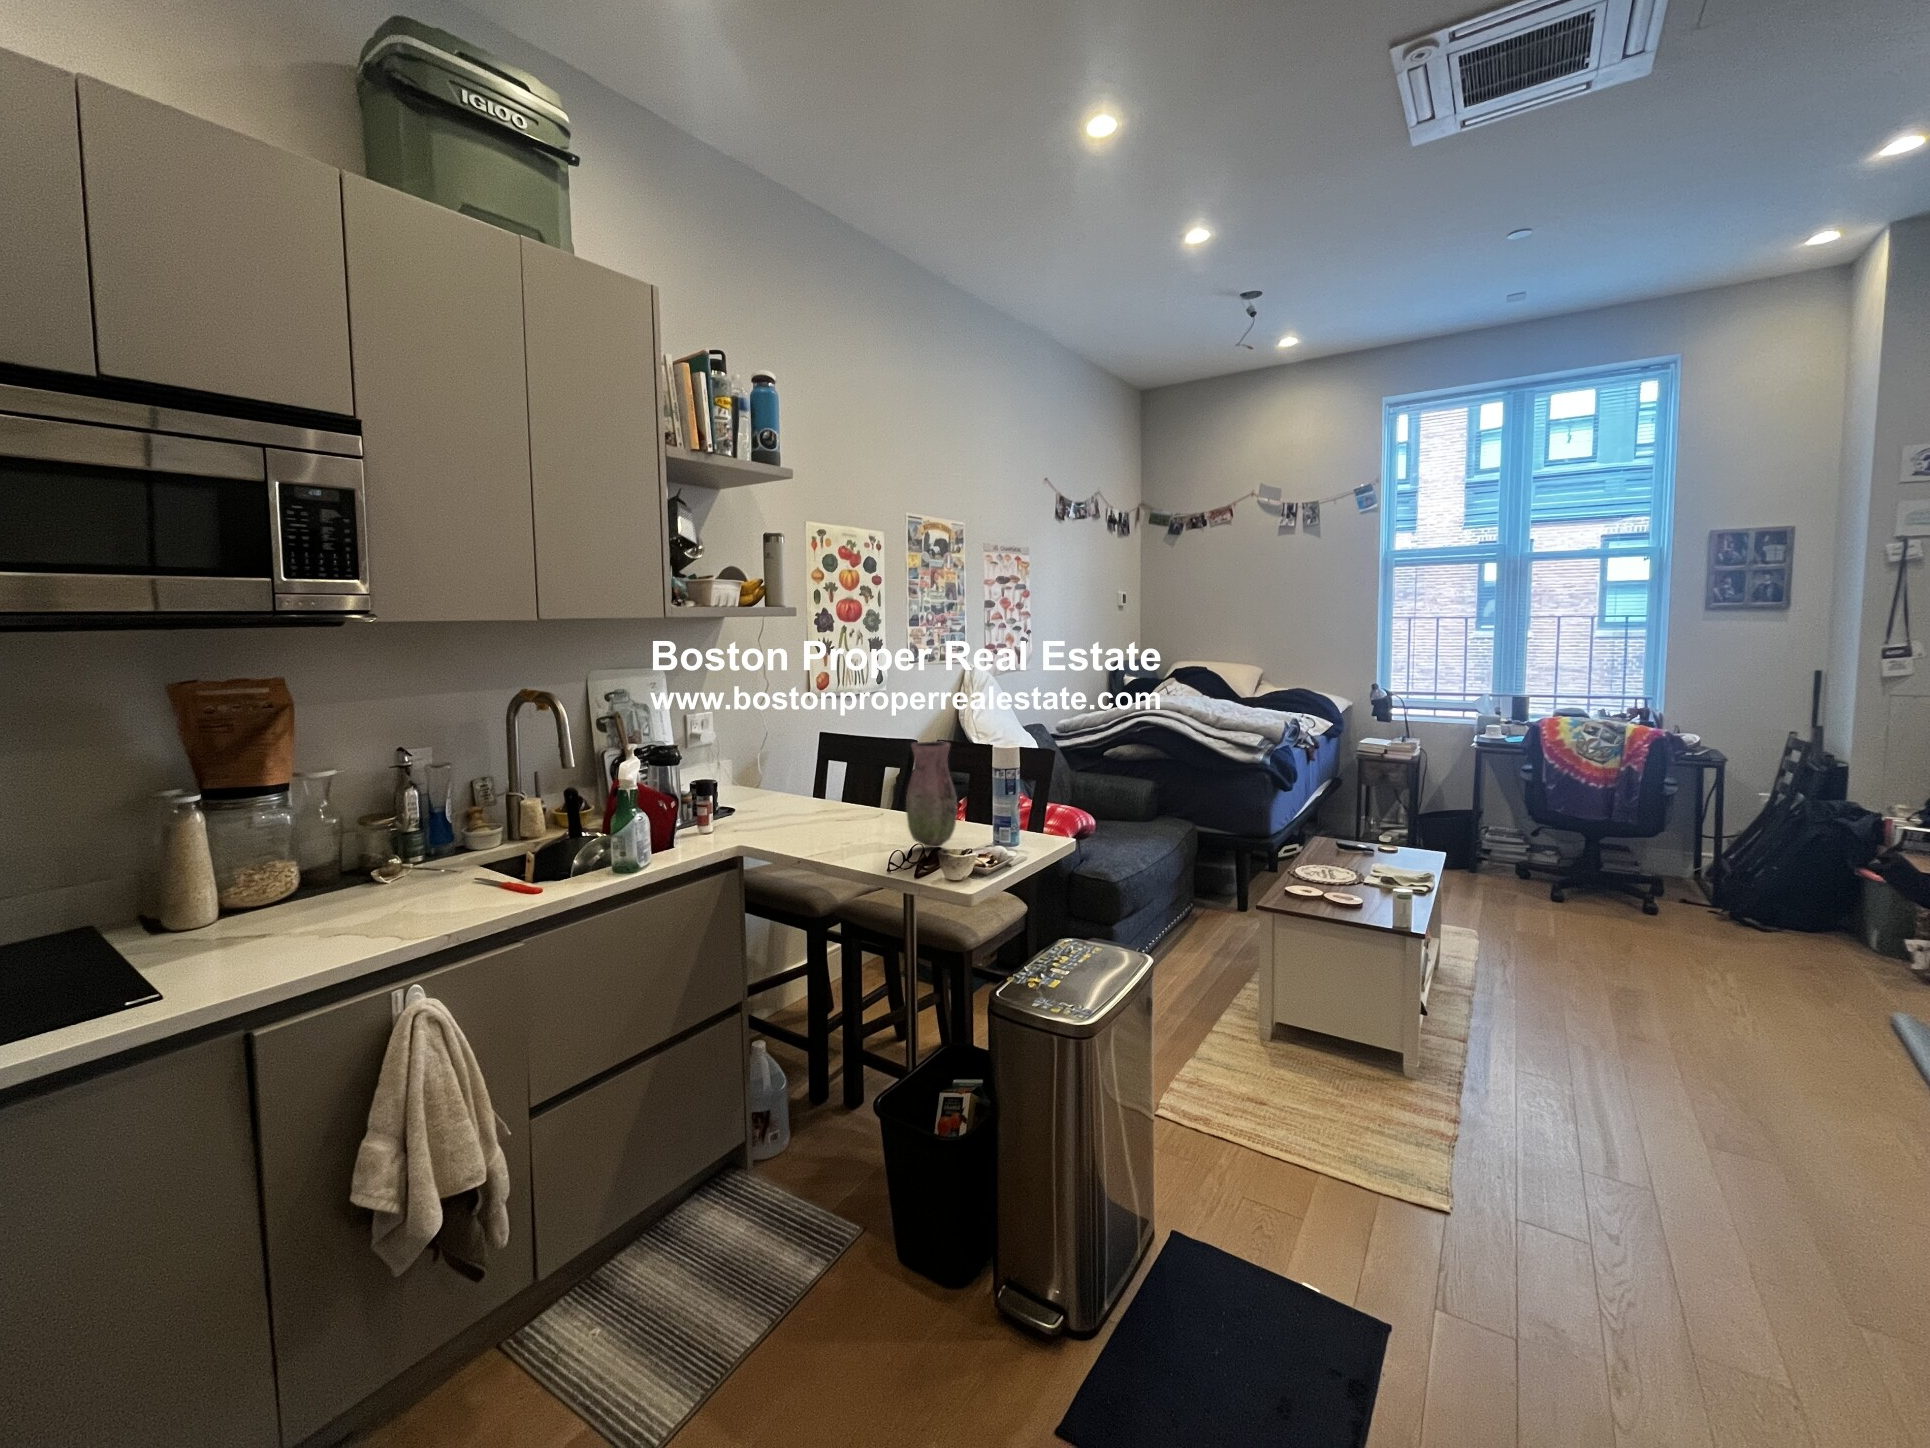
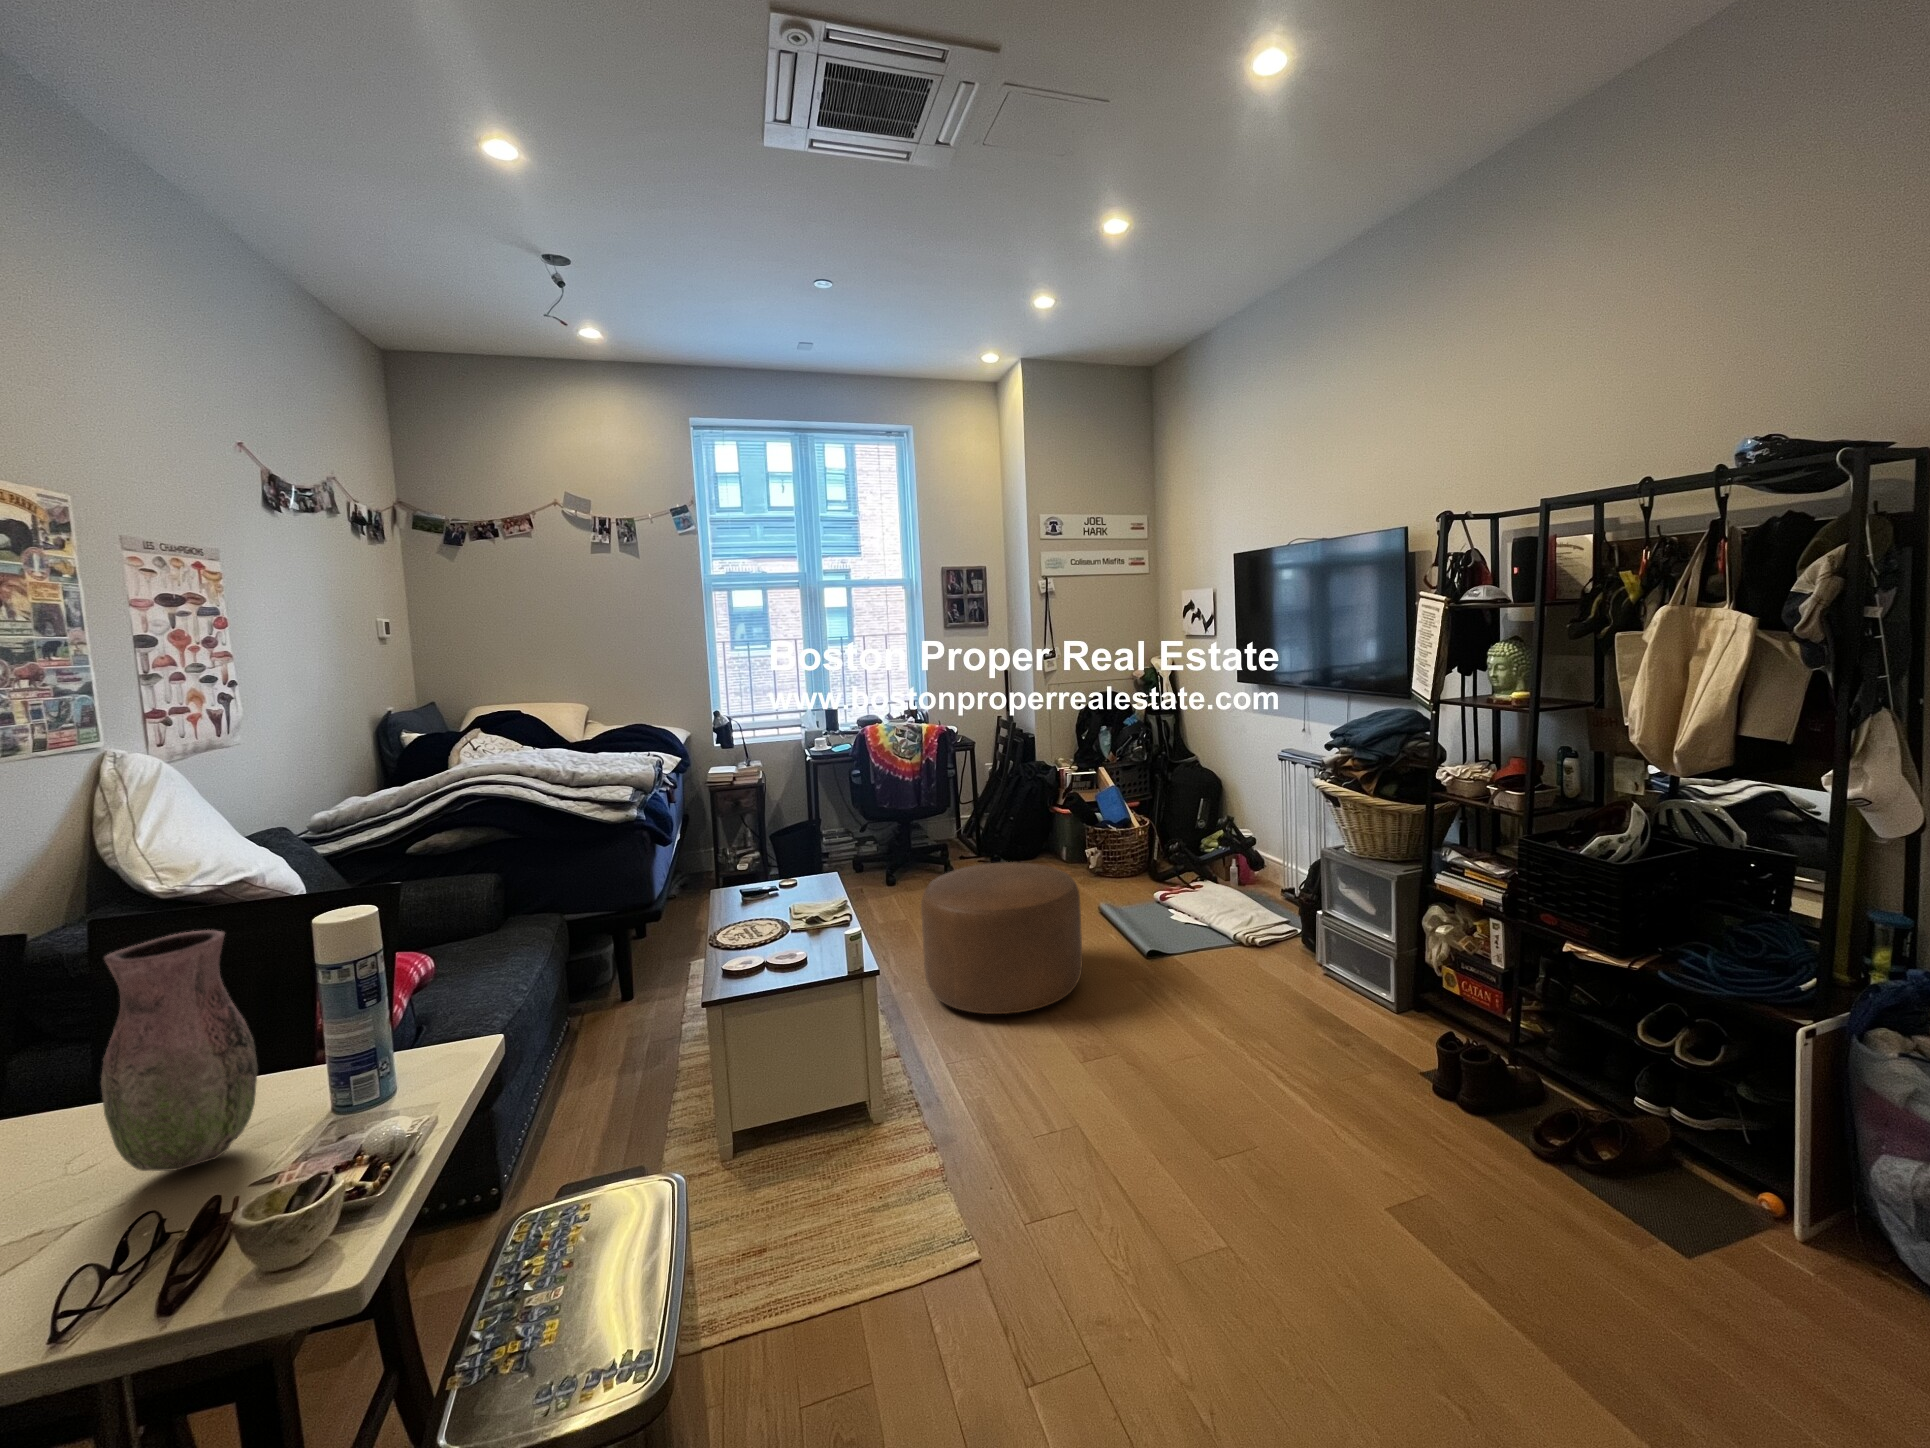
ottoman: none [1533,889,1795,1081] -> present [921,862,1083,1014]

